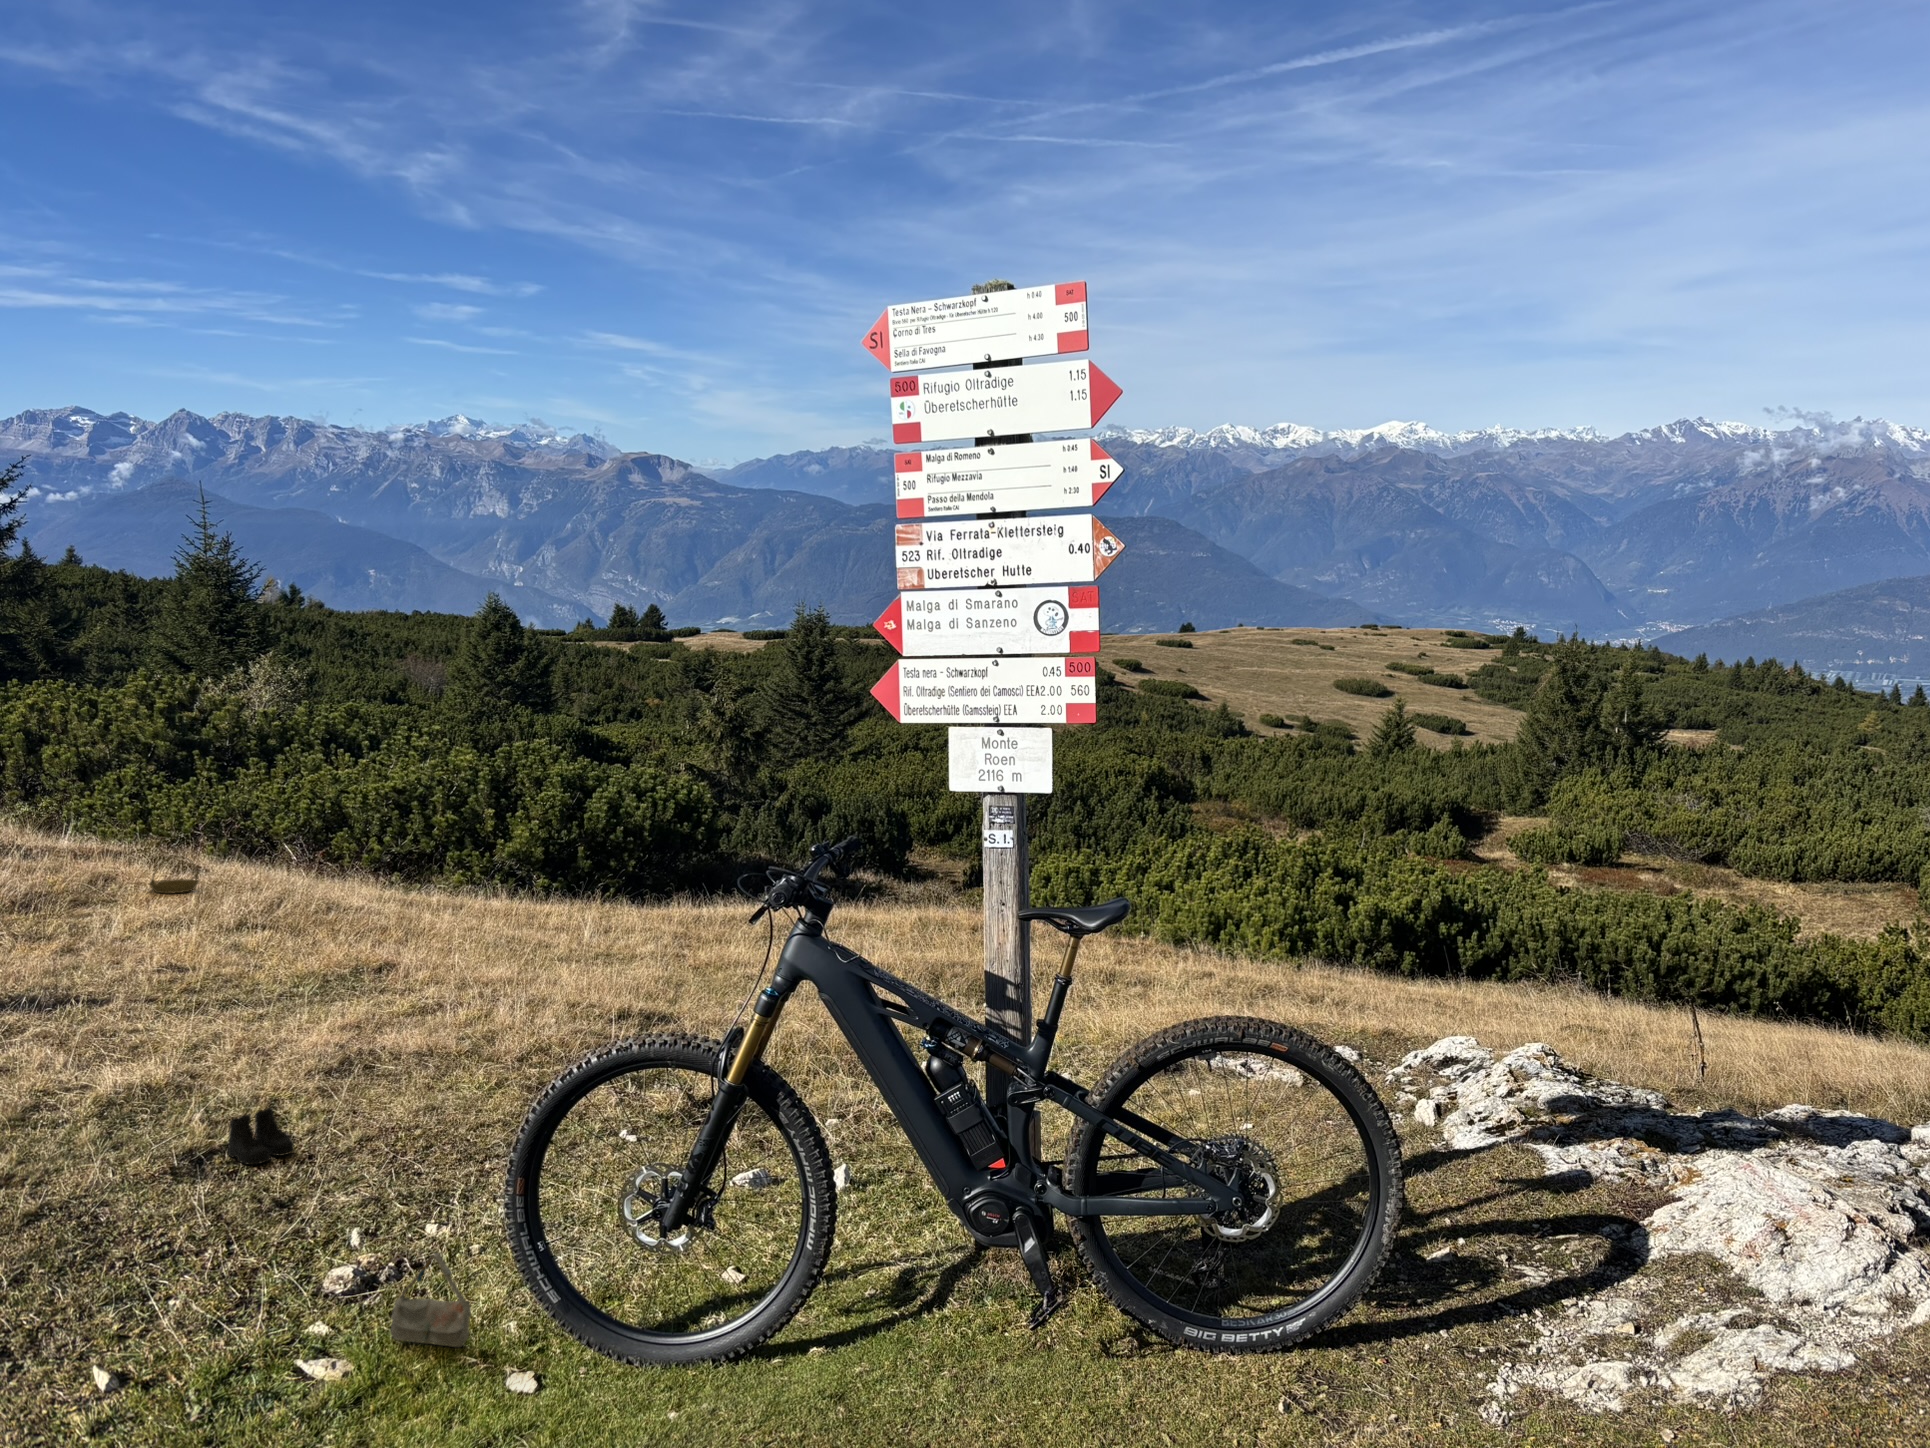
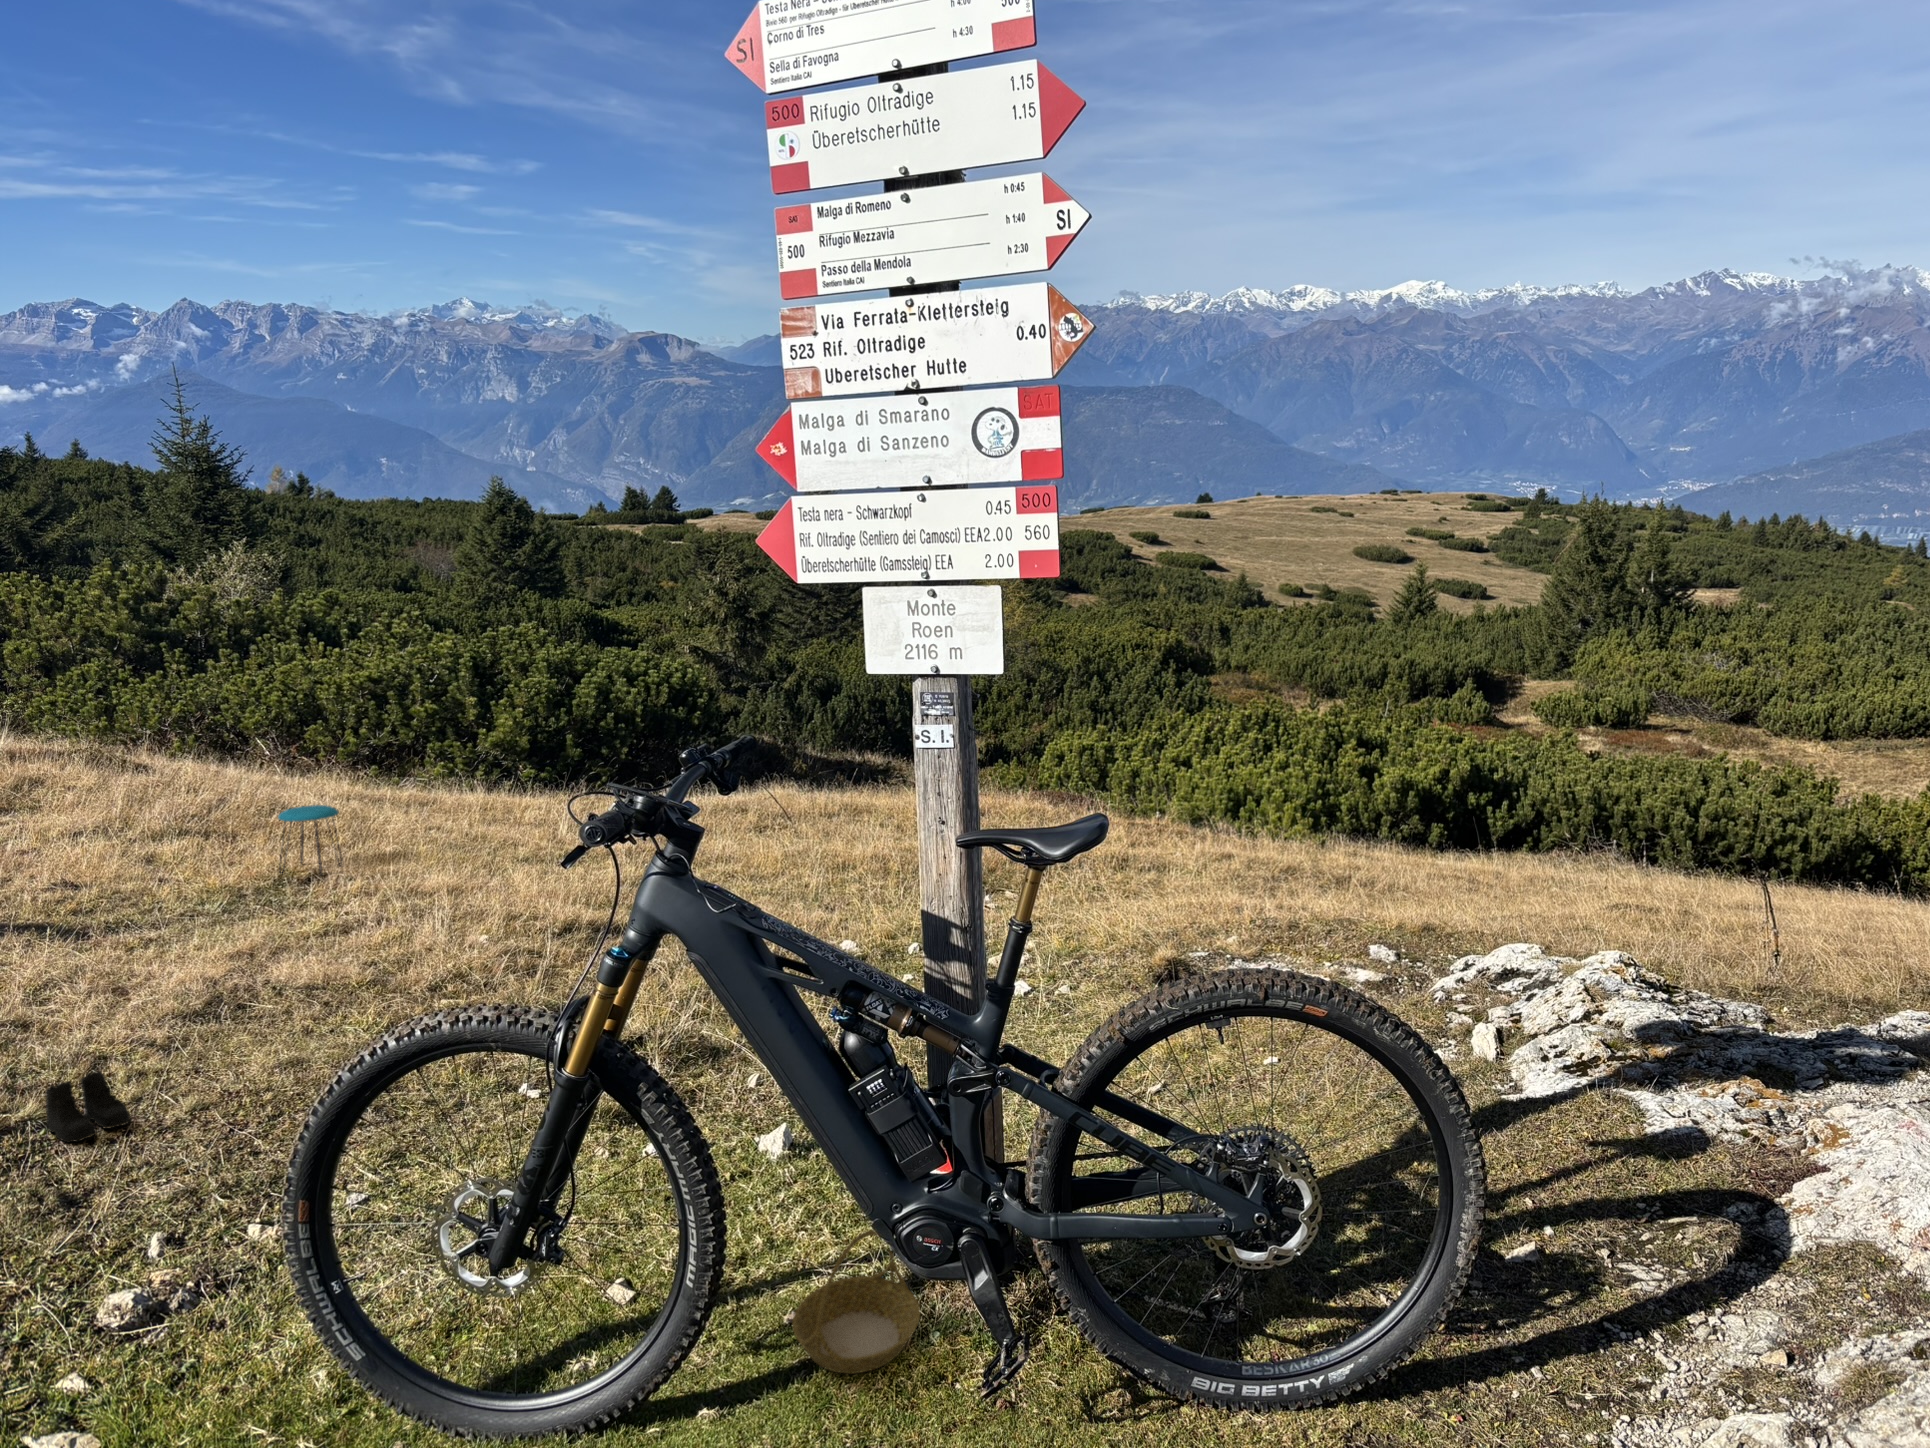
basket: present [150,856,199,894] -> present [793,1230,921,1374]
stool: none [341,898,398,963] -> present [278,805,342,875]
bag: present [391,1253,471,1347] -> none [151,1294,256,1412]

